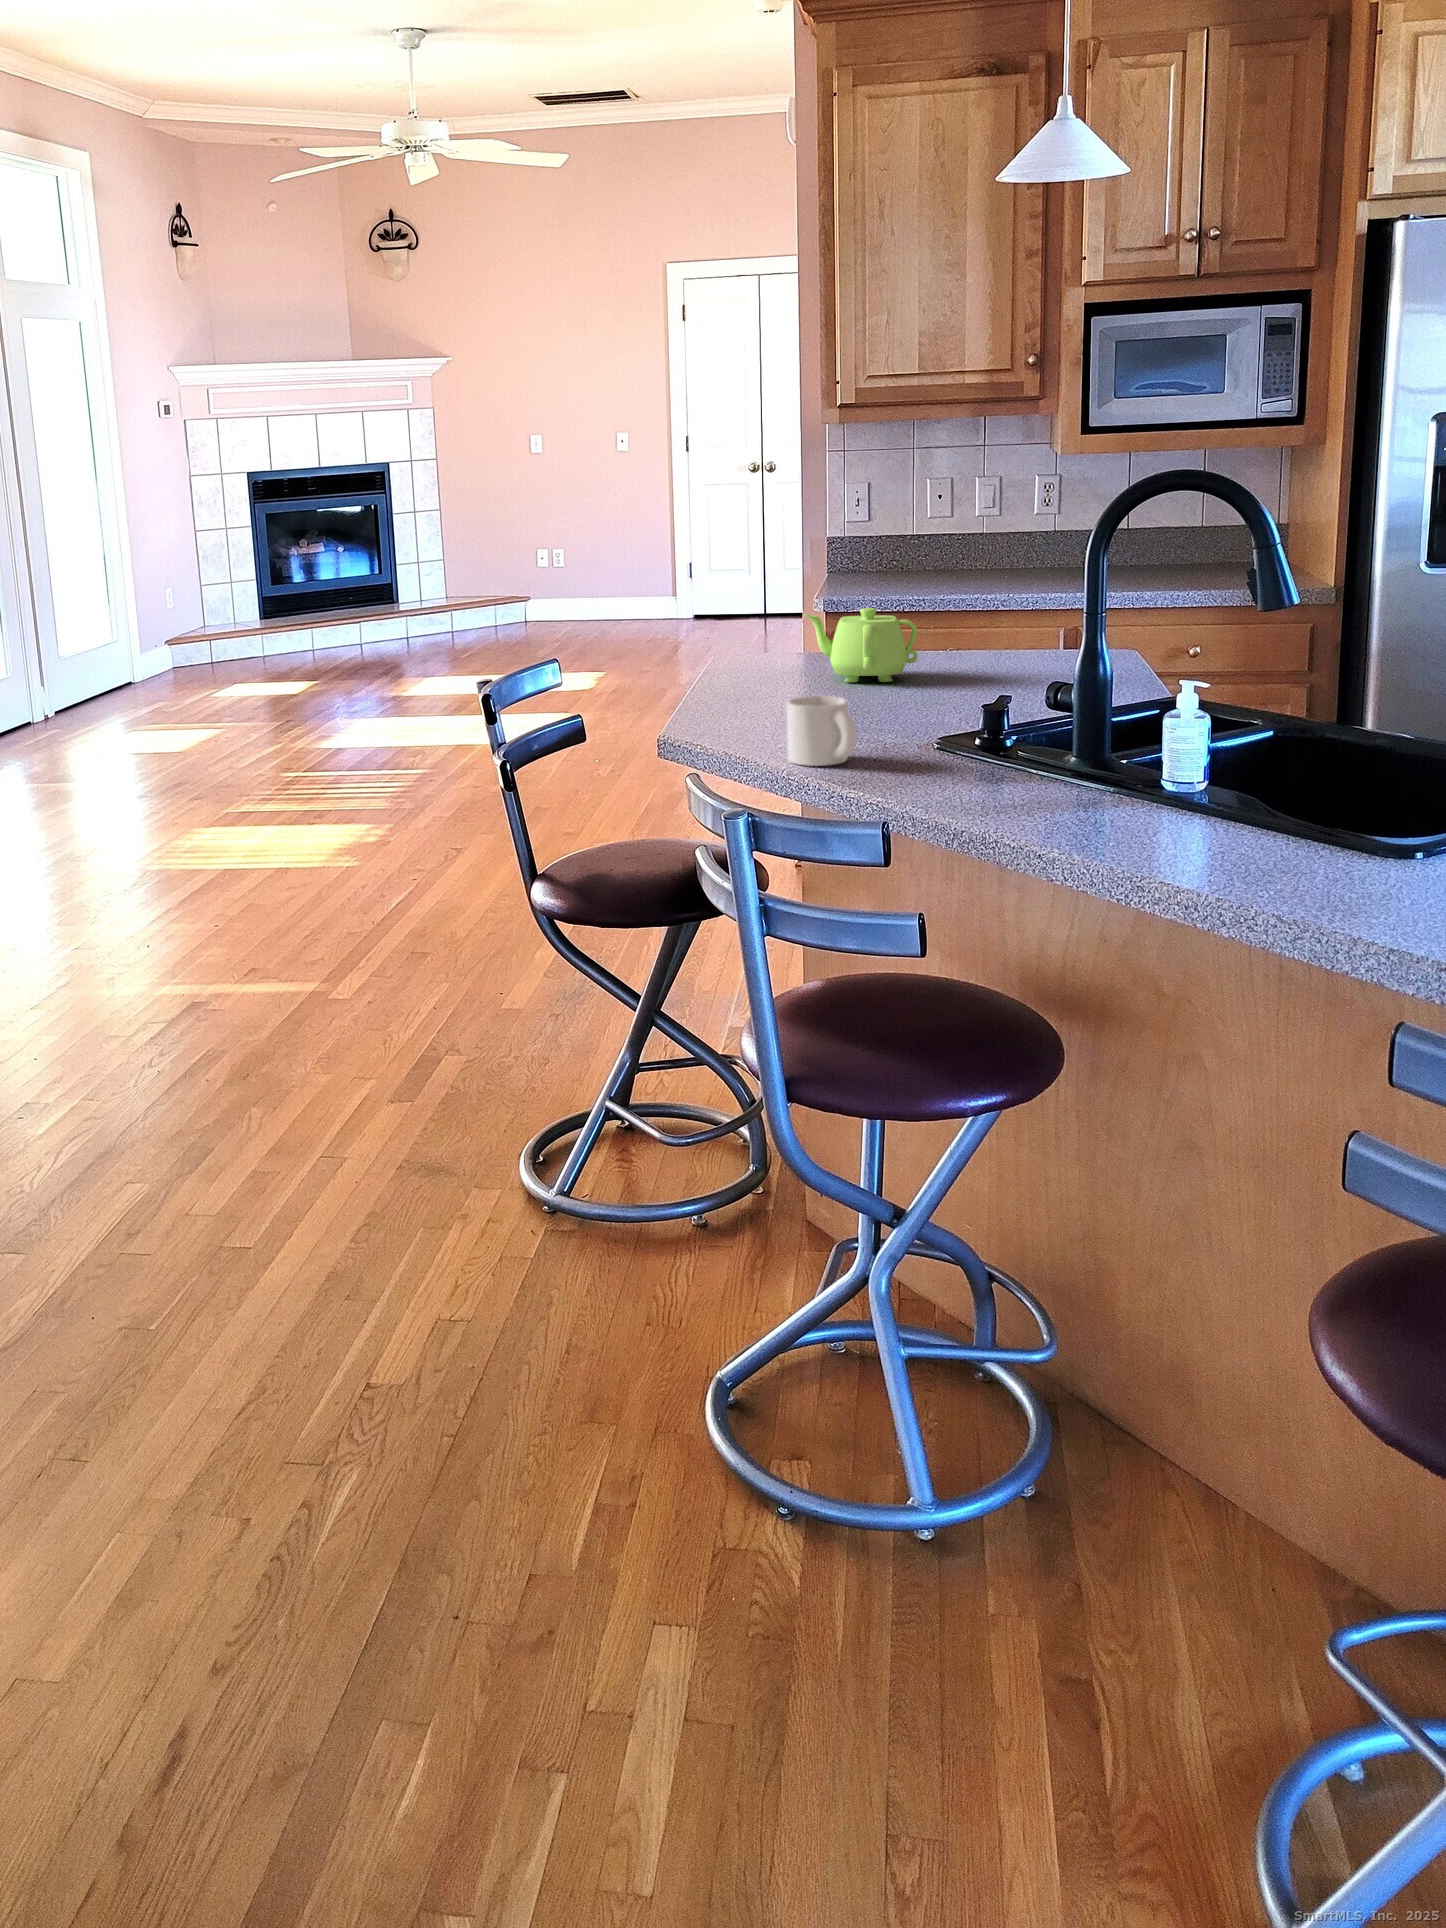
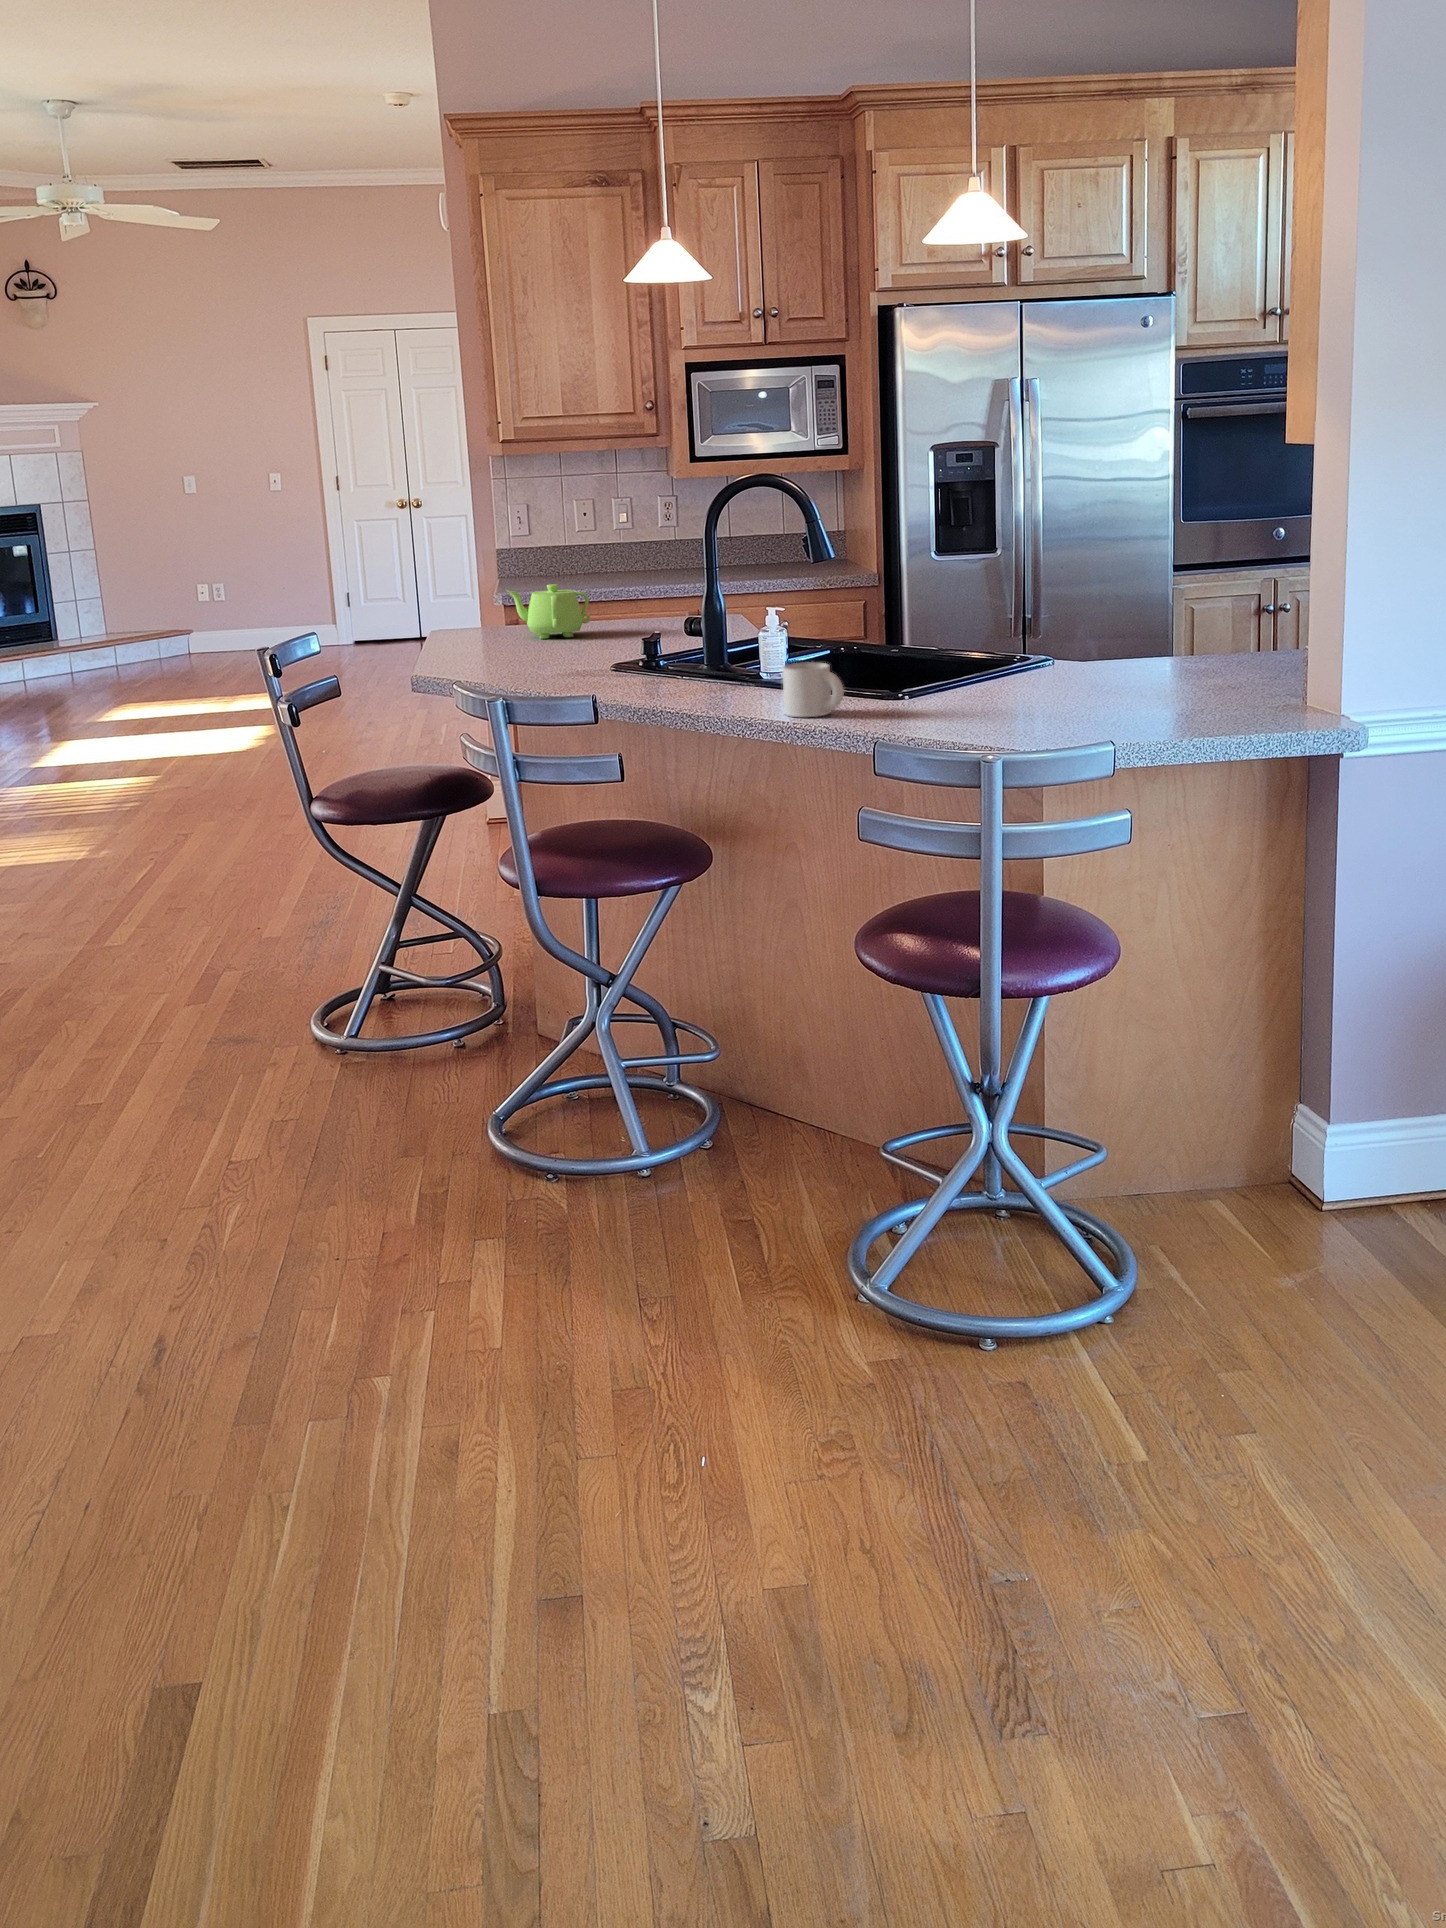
mug: present [787,696,857,766] -> present [782,662,844,717]

